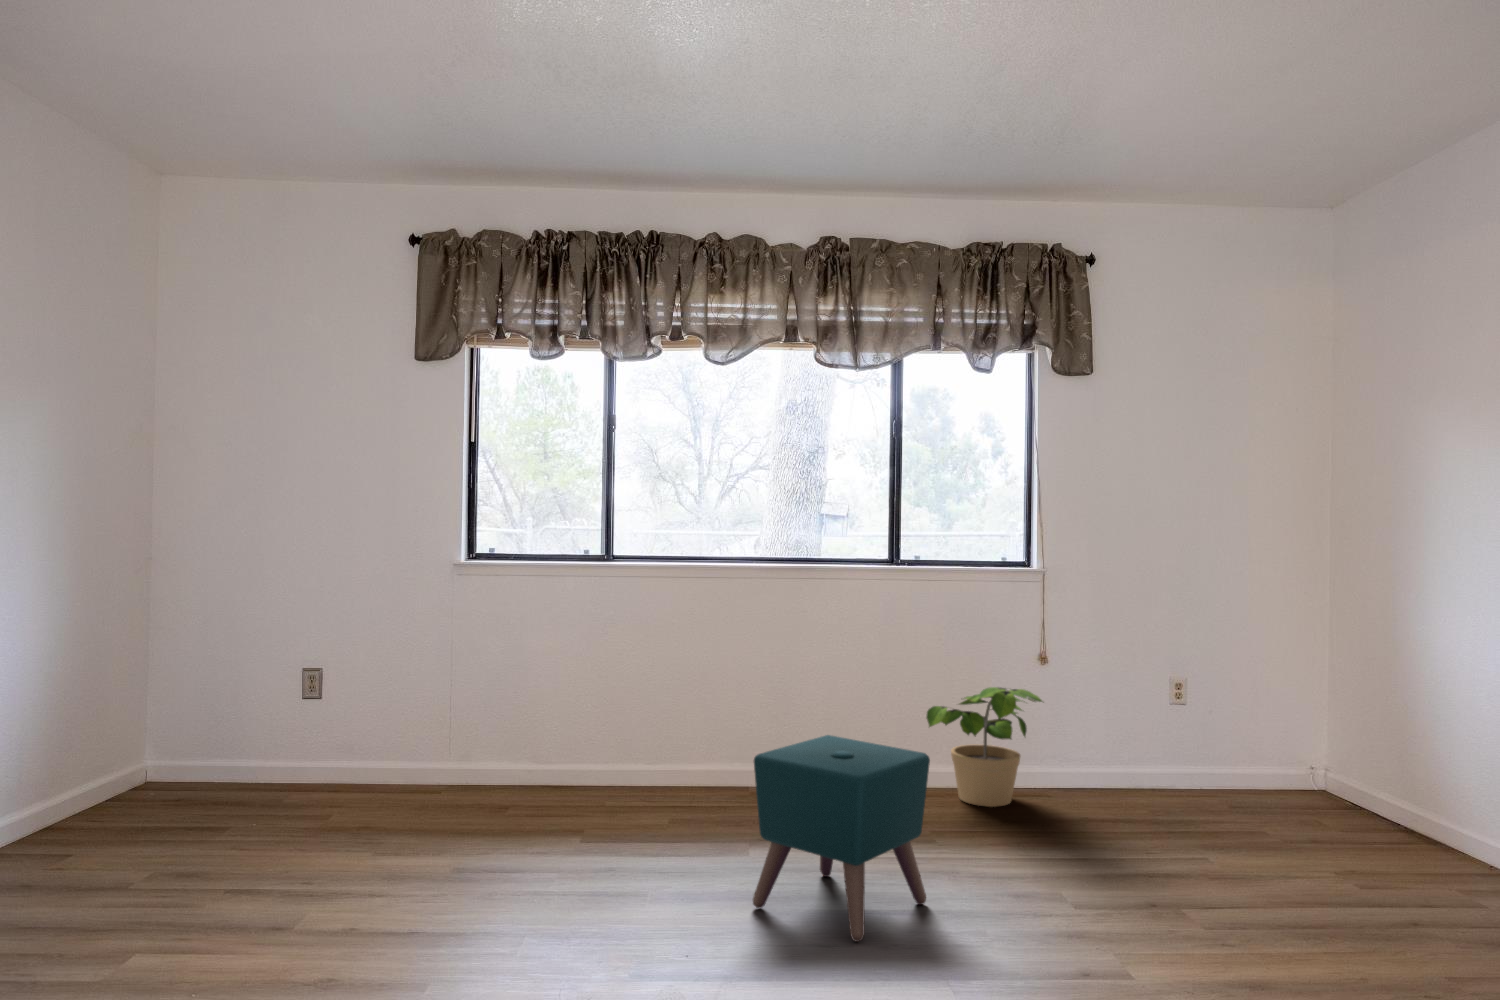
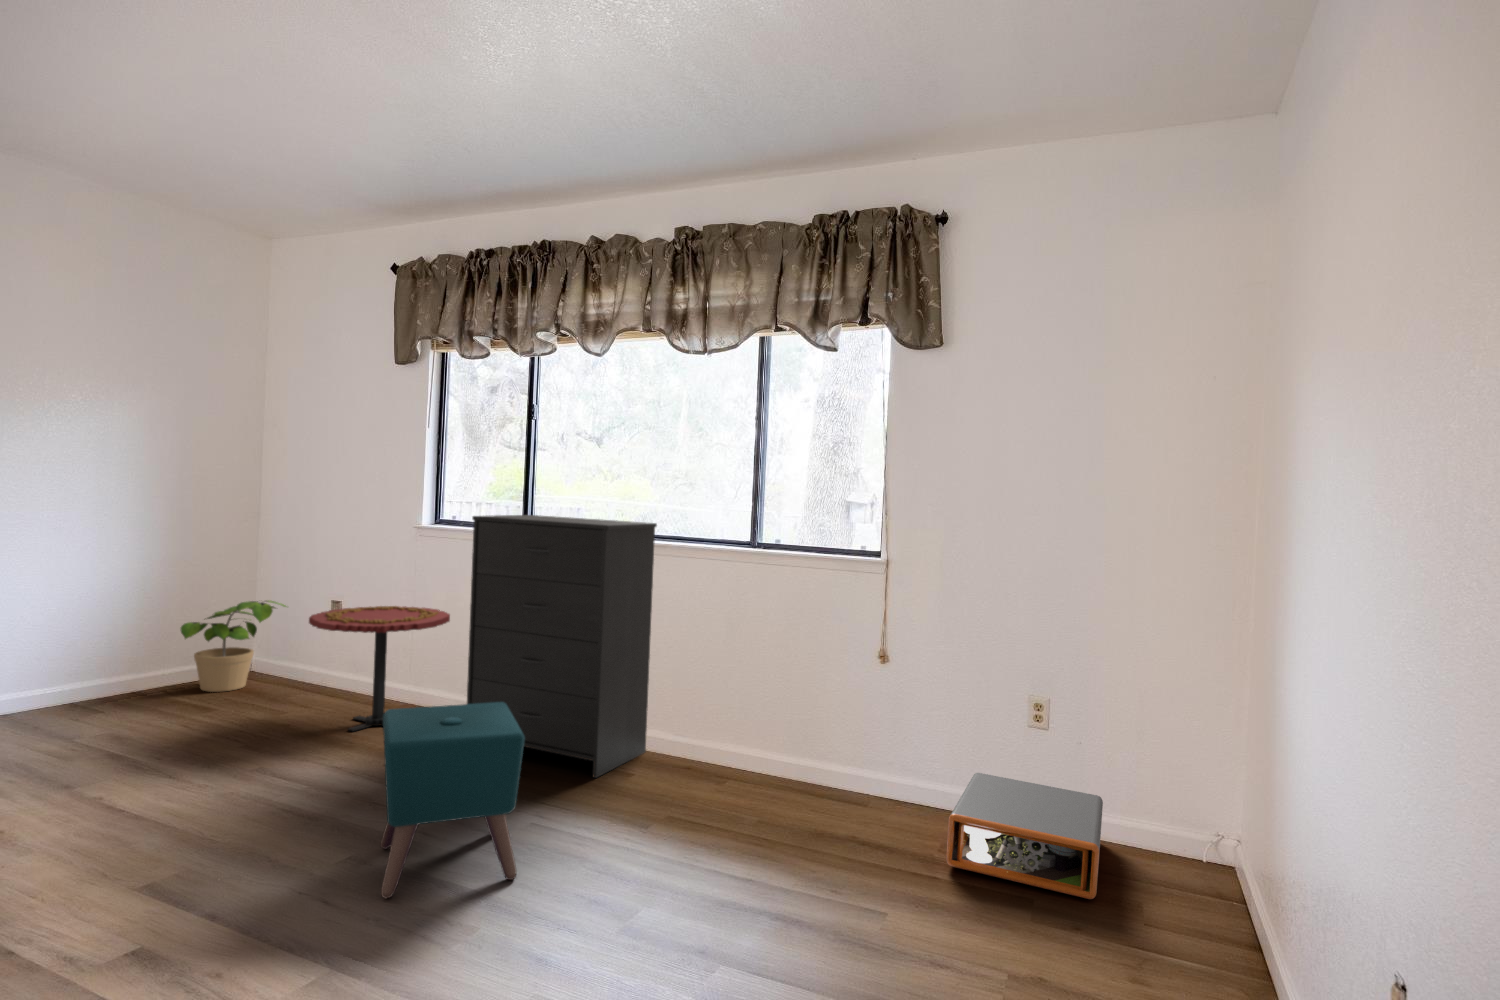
dresser: none [622,541,810,817] -> present [467,515,657,778]
side table: none [379,662,544,820] -> present [309,606,450,731]
potted plant: present [927,687,1042,807] -> present [181,600,286,692]
storage box: none [1135,751,1307,827] -> present [946,773,1103,899]

